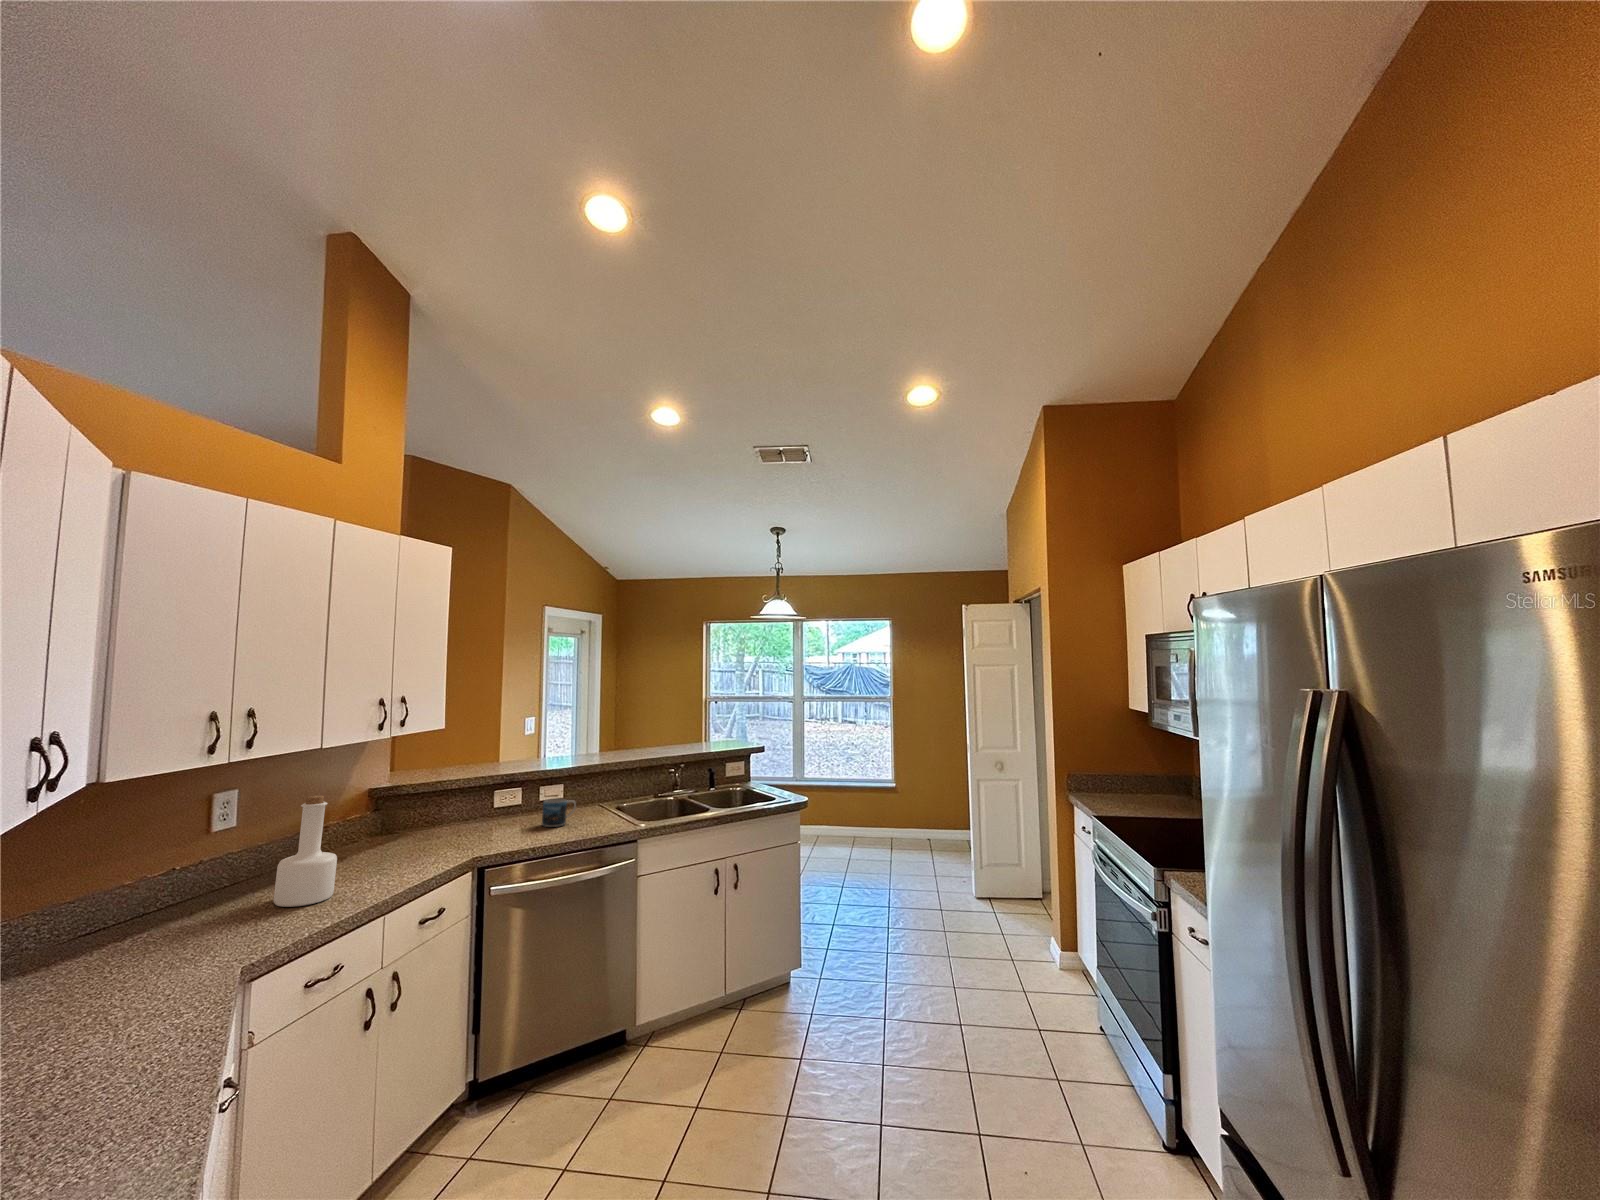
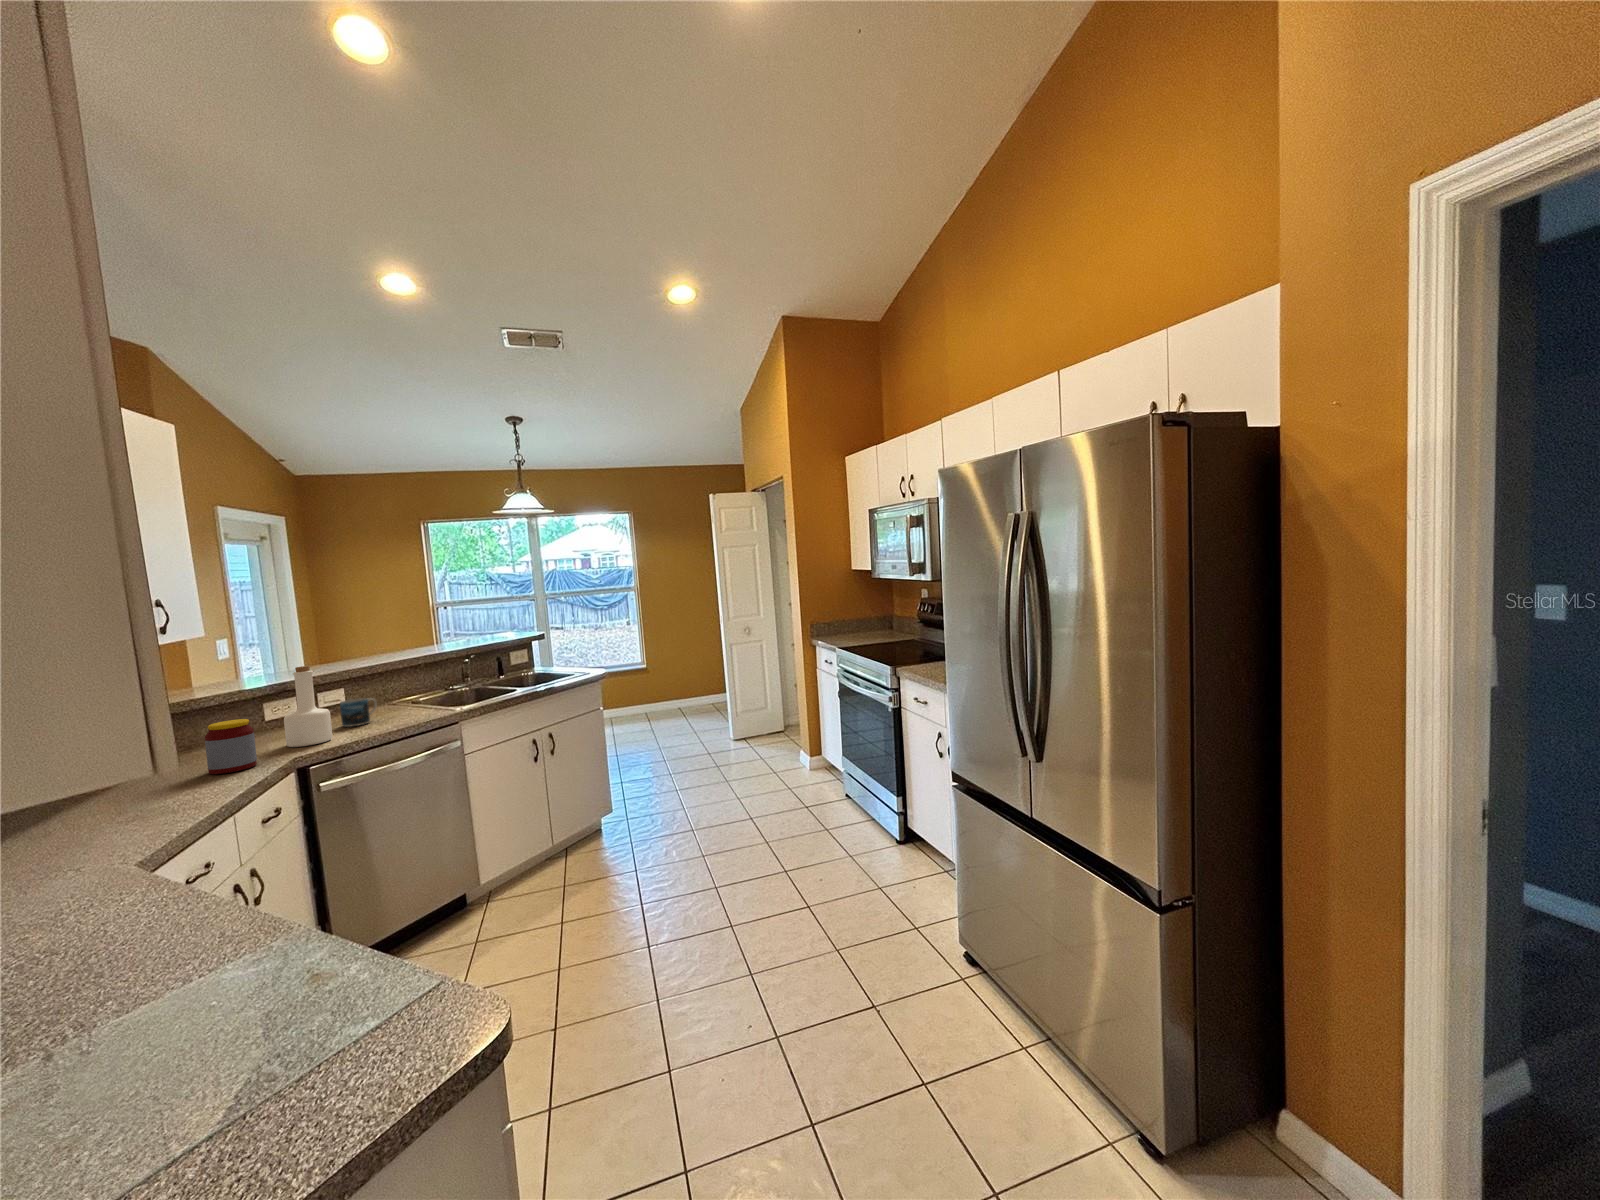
bottle: present [274,796,337,907] -> present [284,666,332,747]
jar: none [401,812,443,865] -> present [205,719,257,774]

